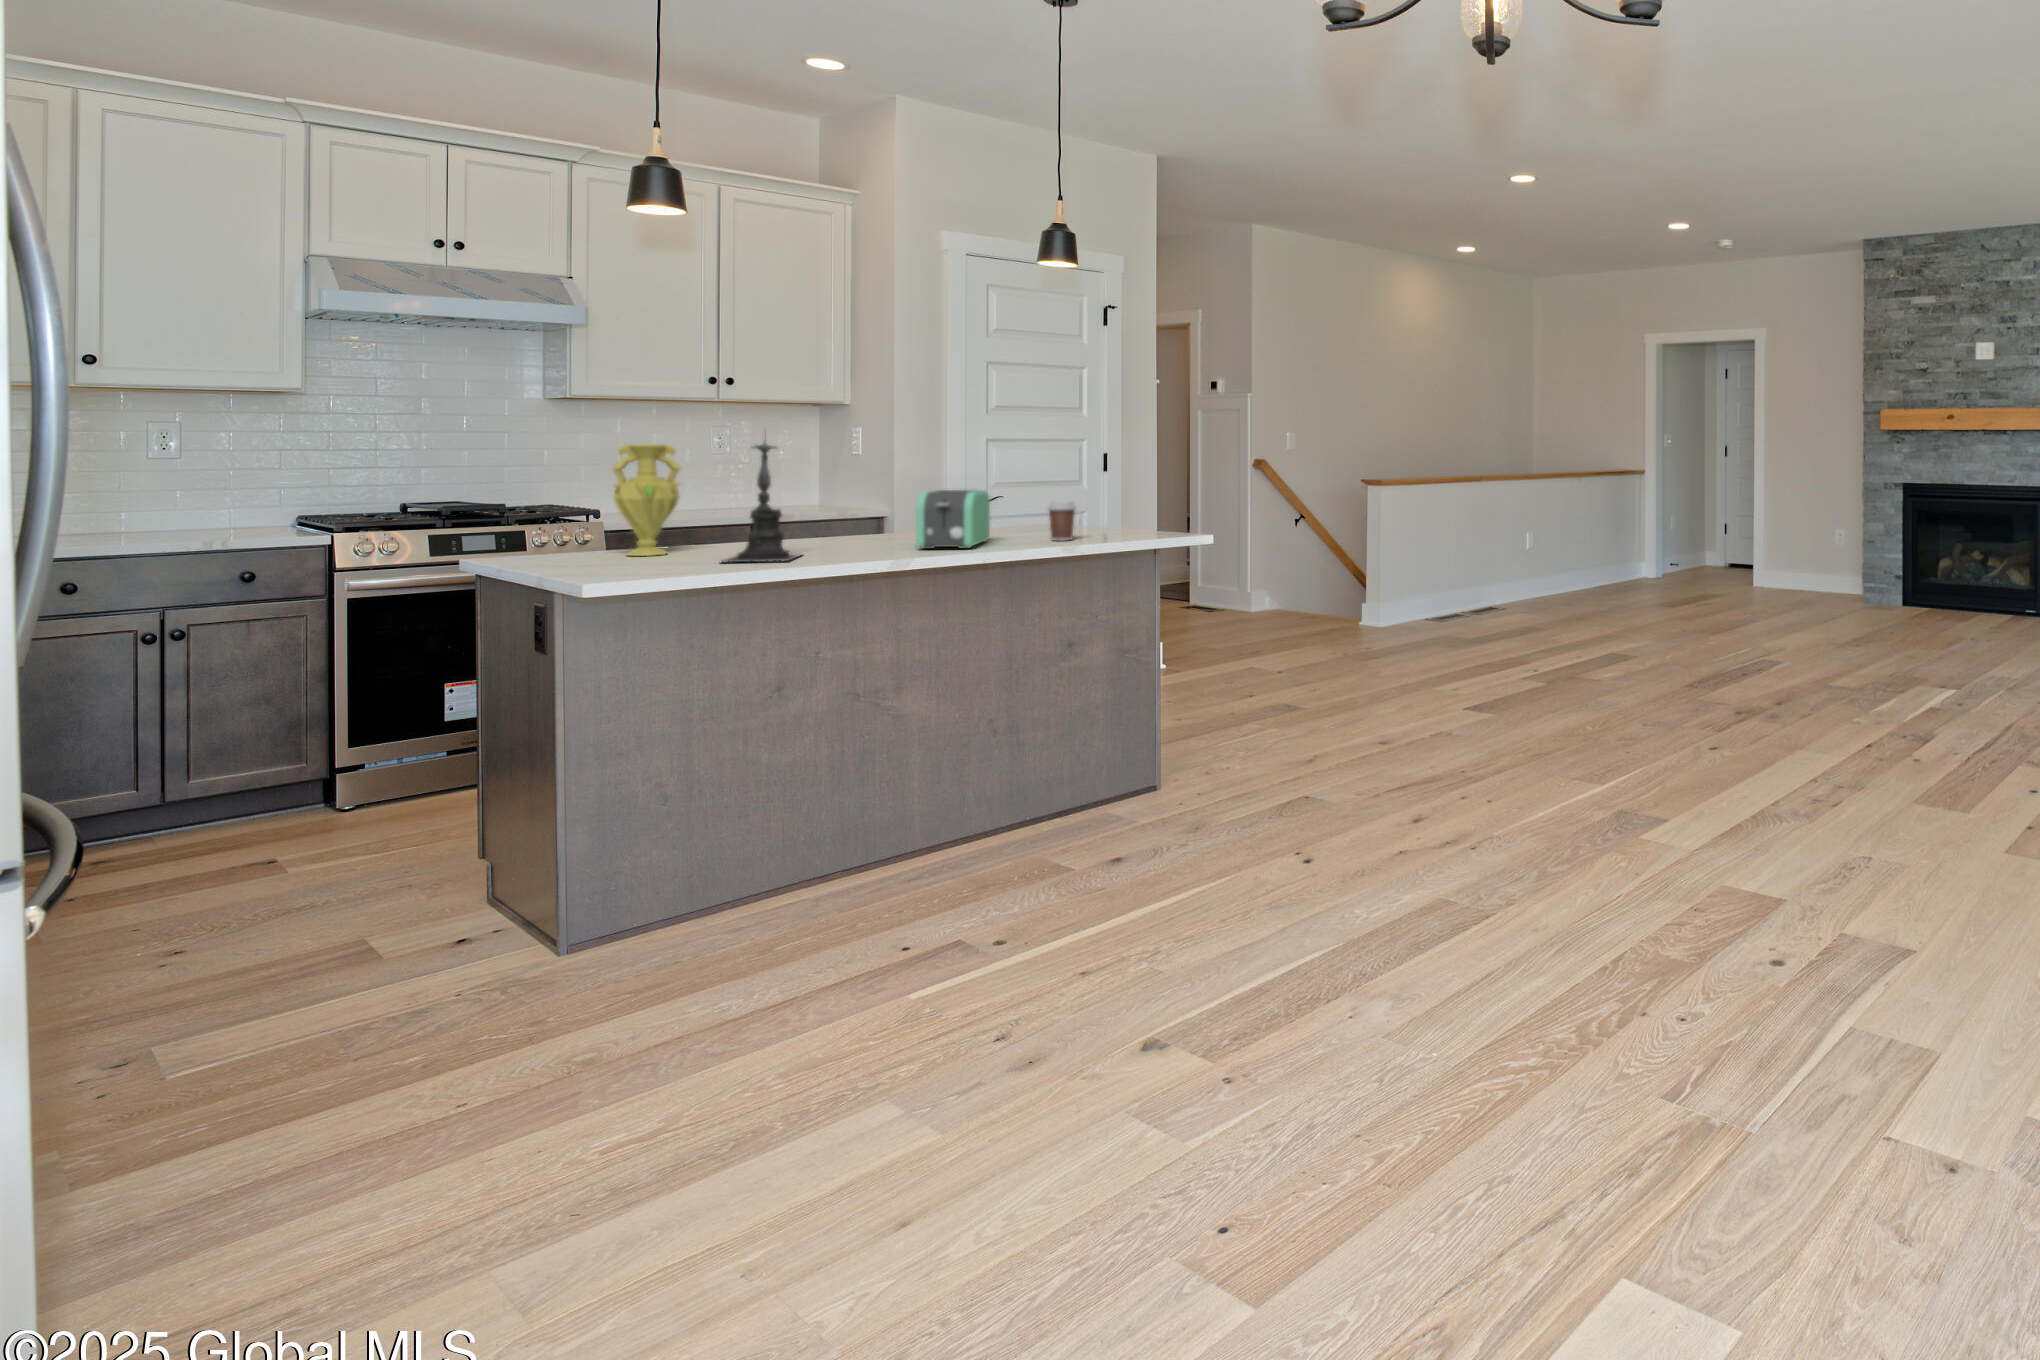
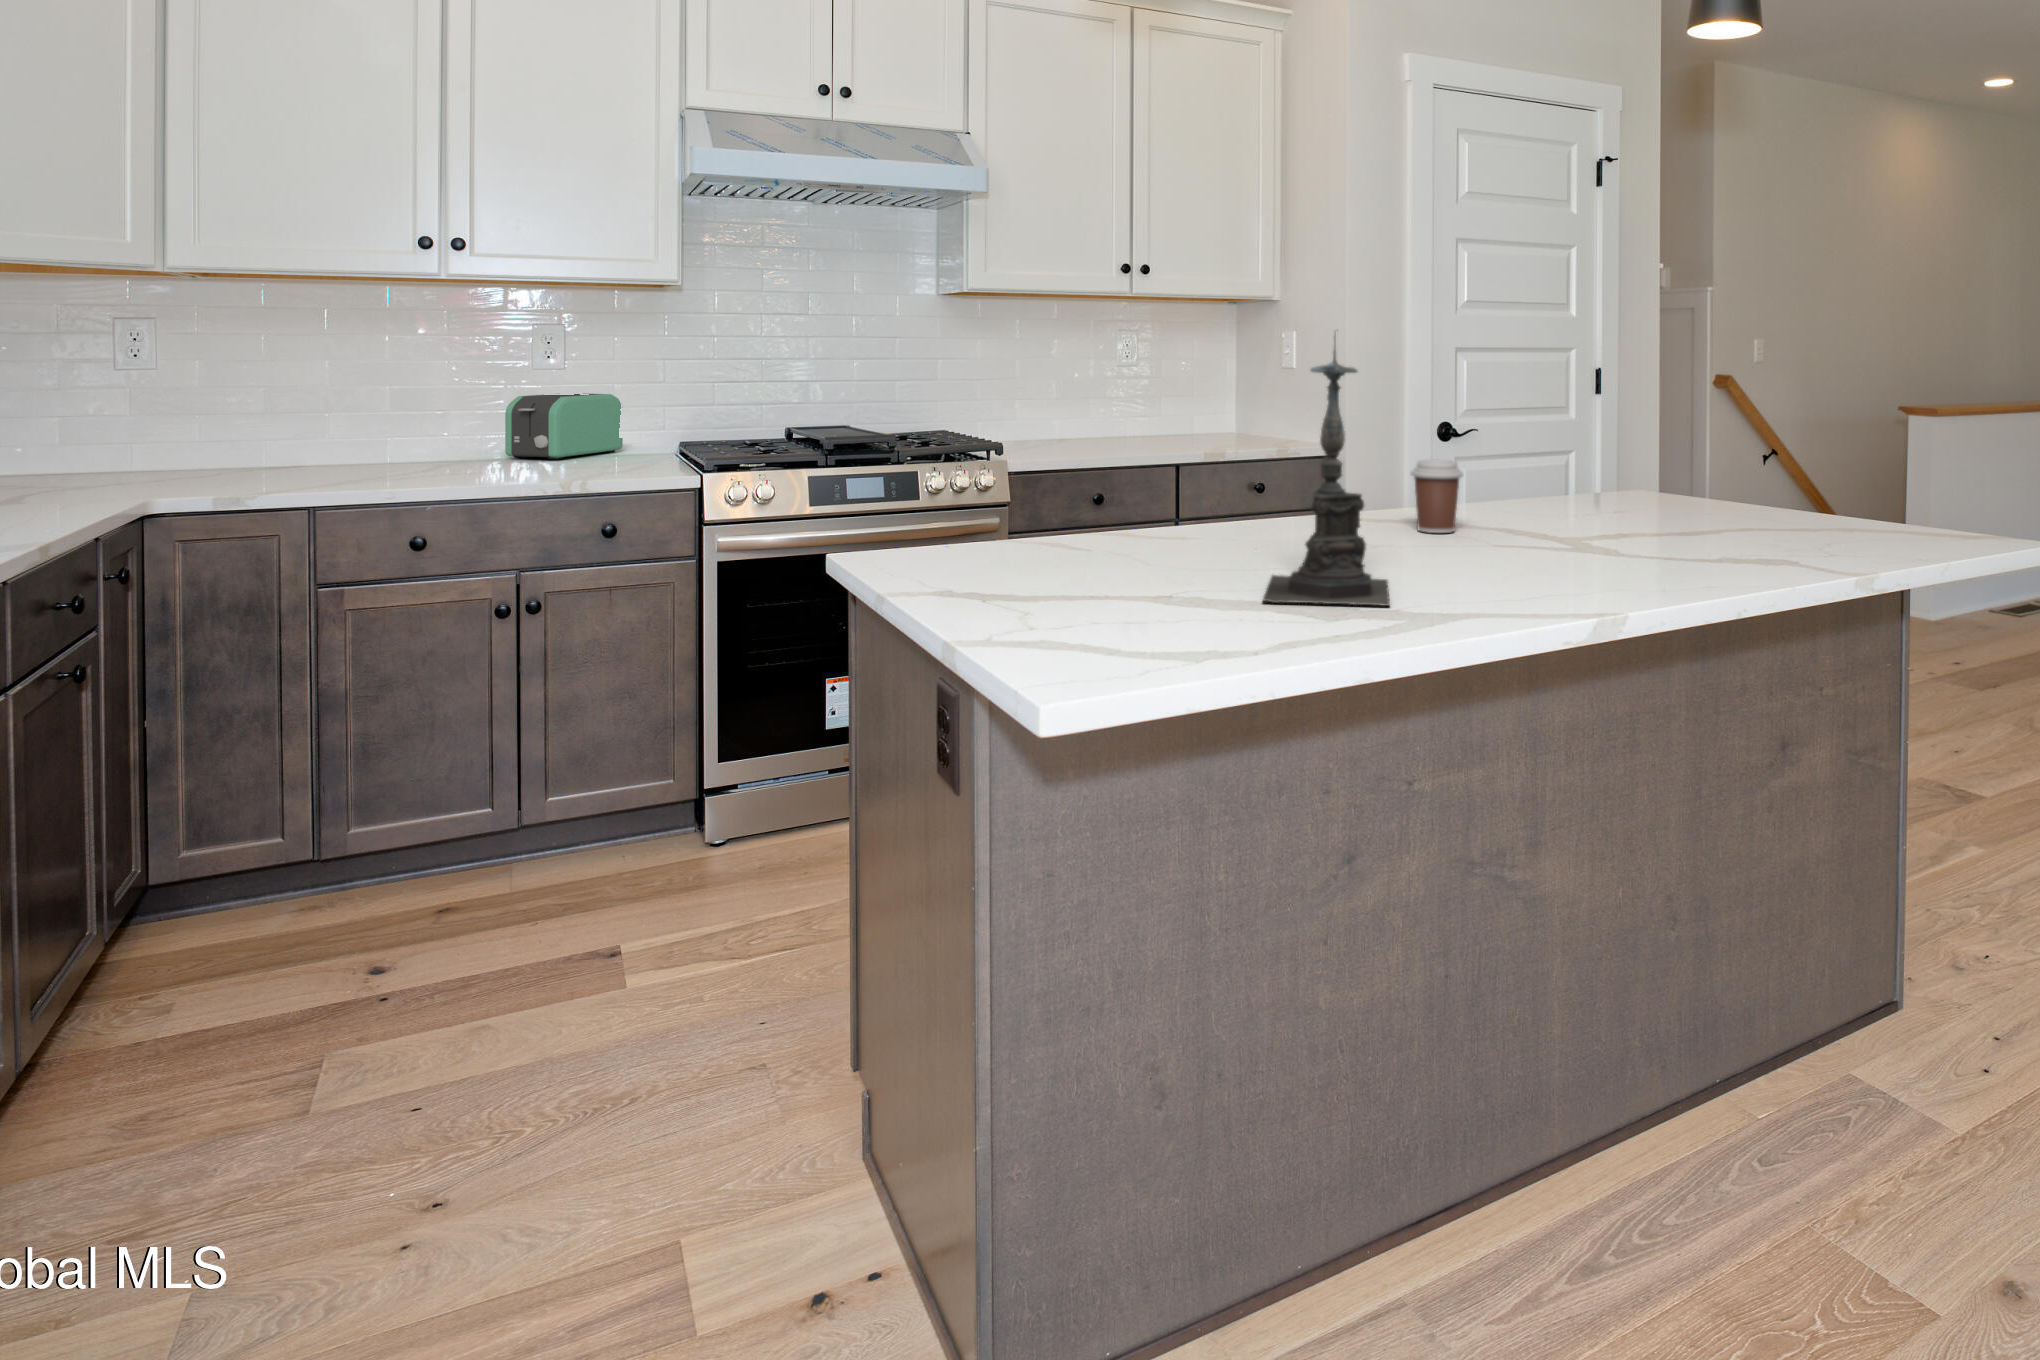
vase: present [612,444,680,556] -> none [1063,359,1172,565]
toaster: present [916,490,990,549] -> present [505,394,623,459]
coffee cup: present [1048,501,1076,541] -> present [1411,460,1463,533]

